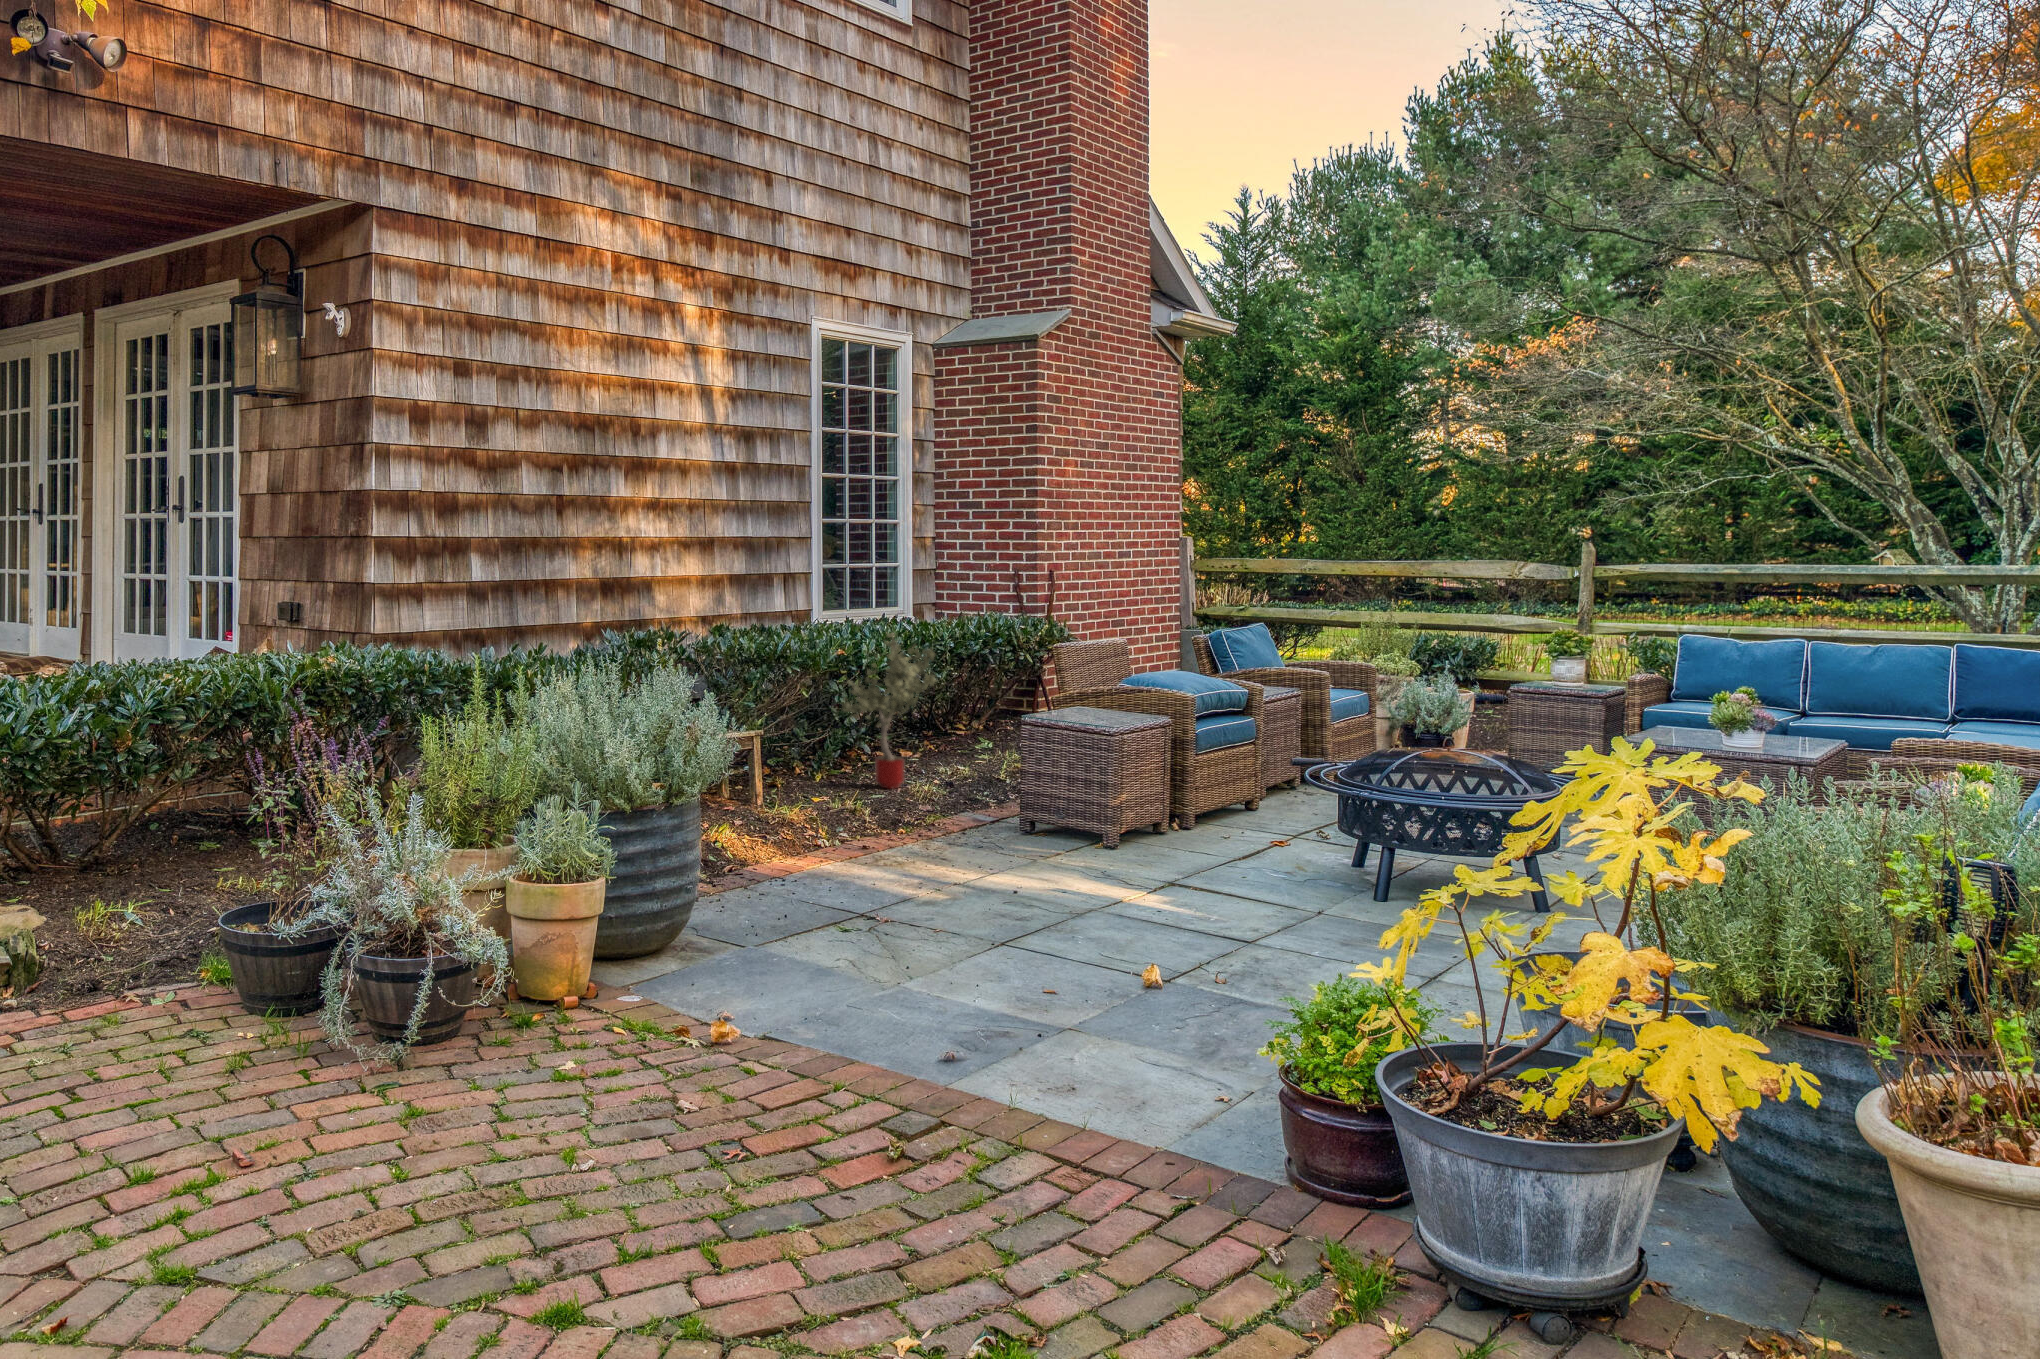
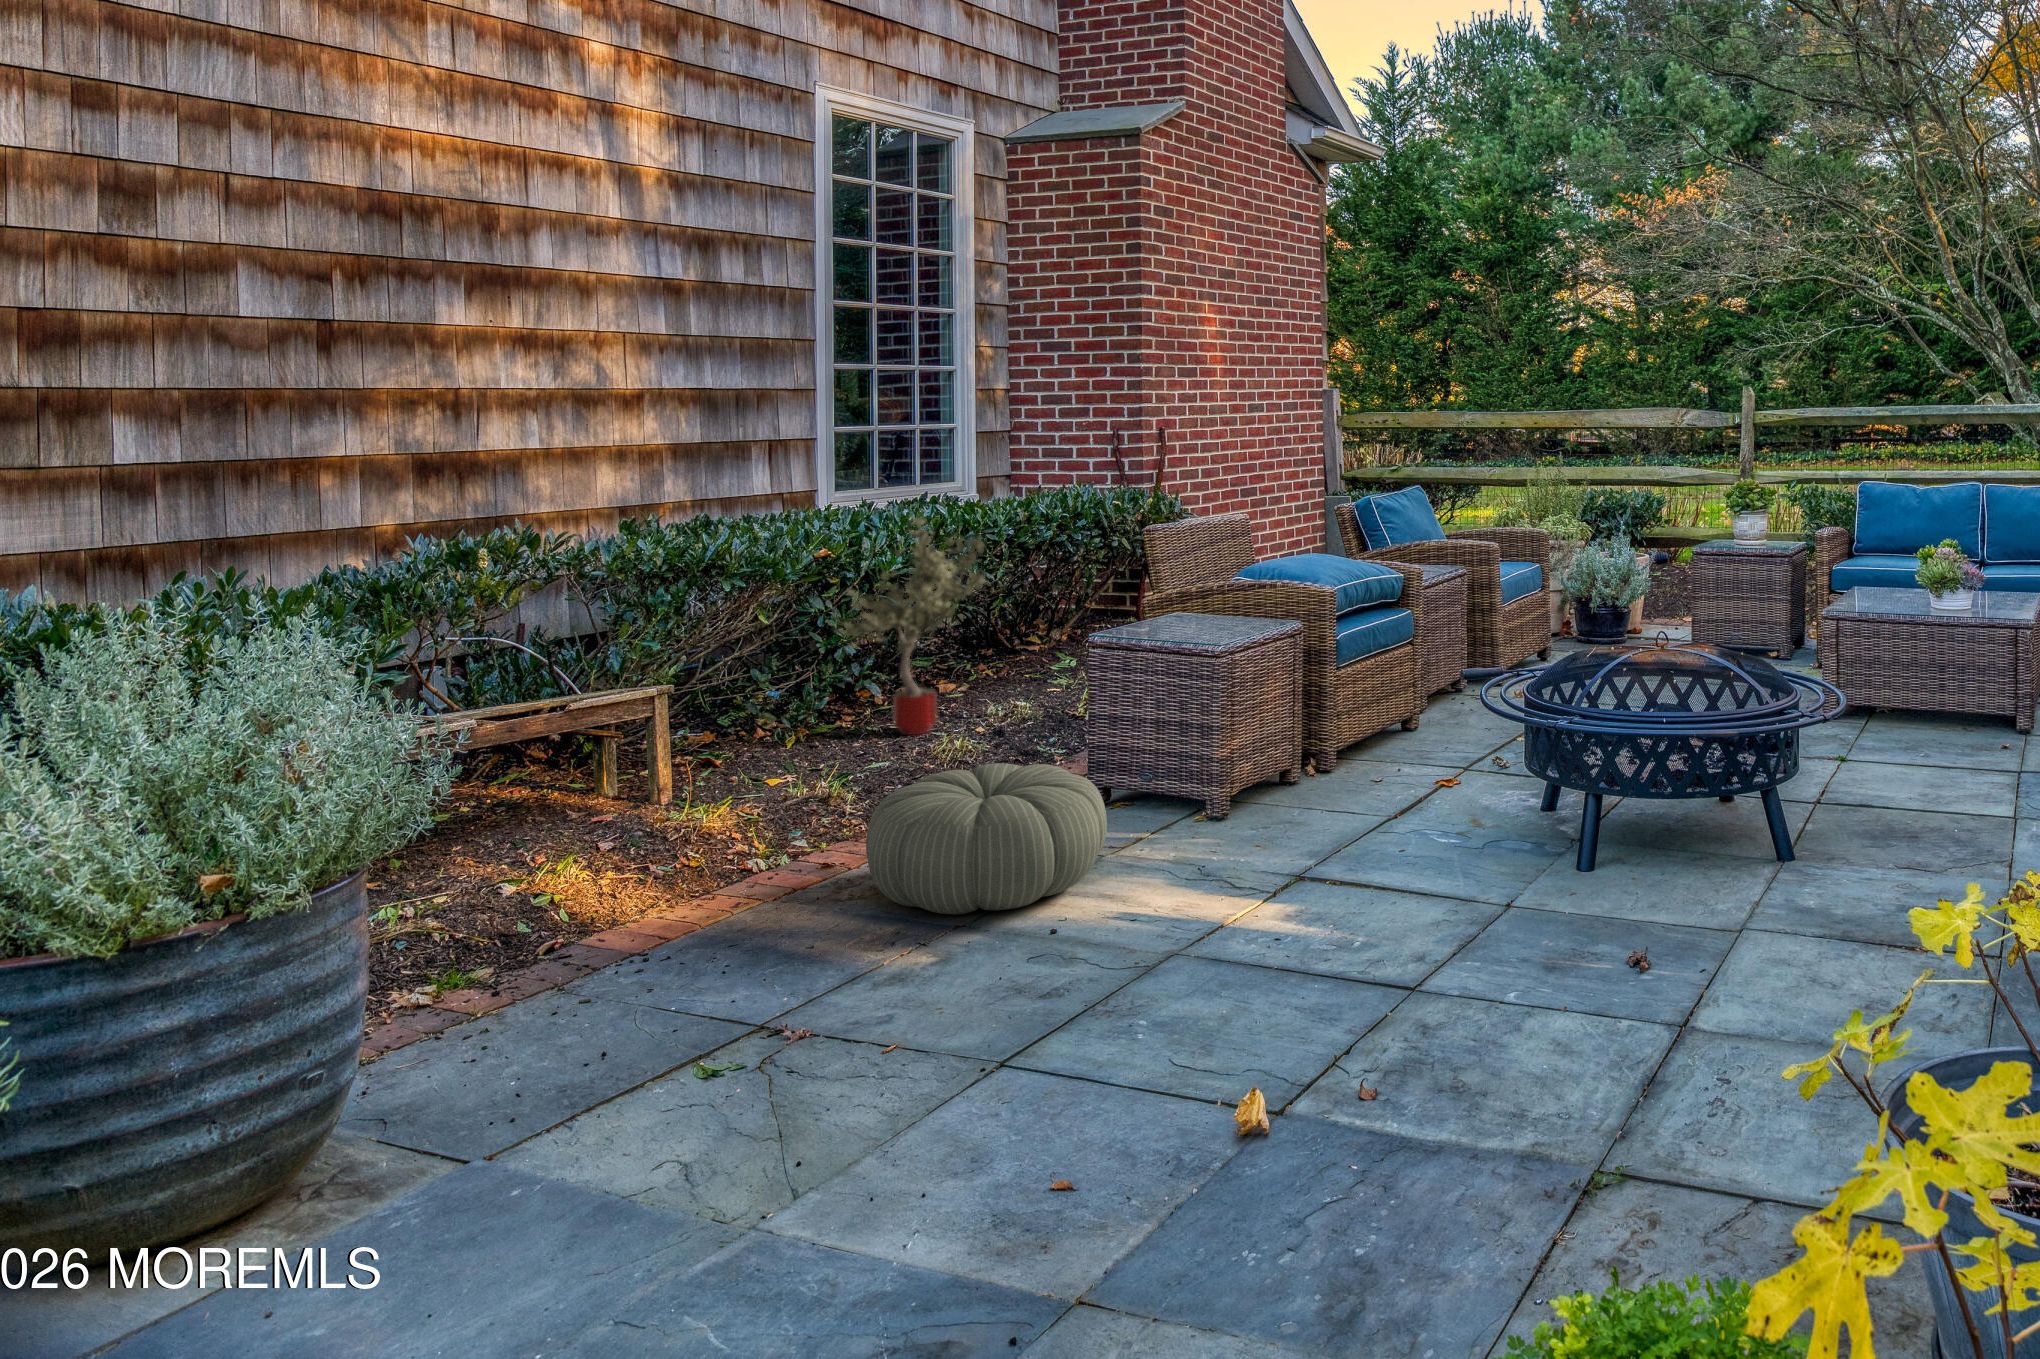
pouf: none [901,793,1049,879] -> present [866,763,1107,914]

